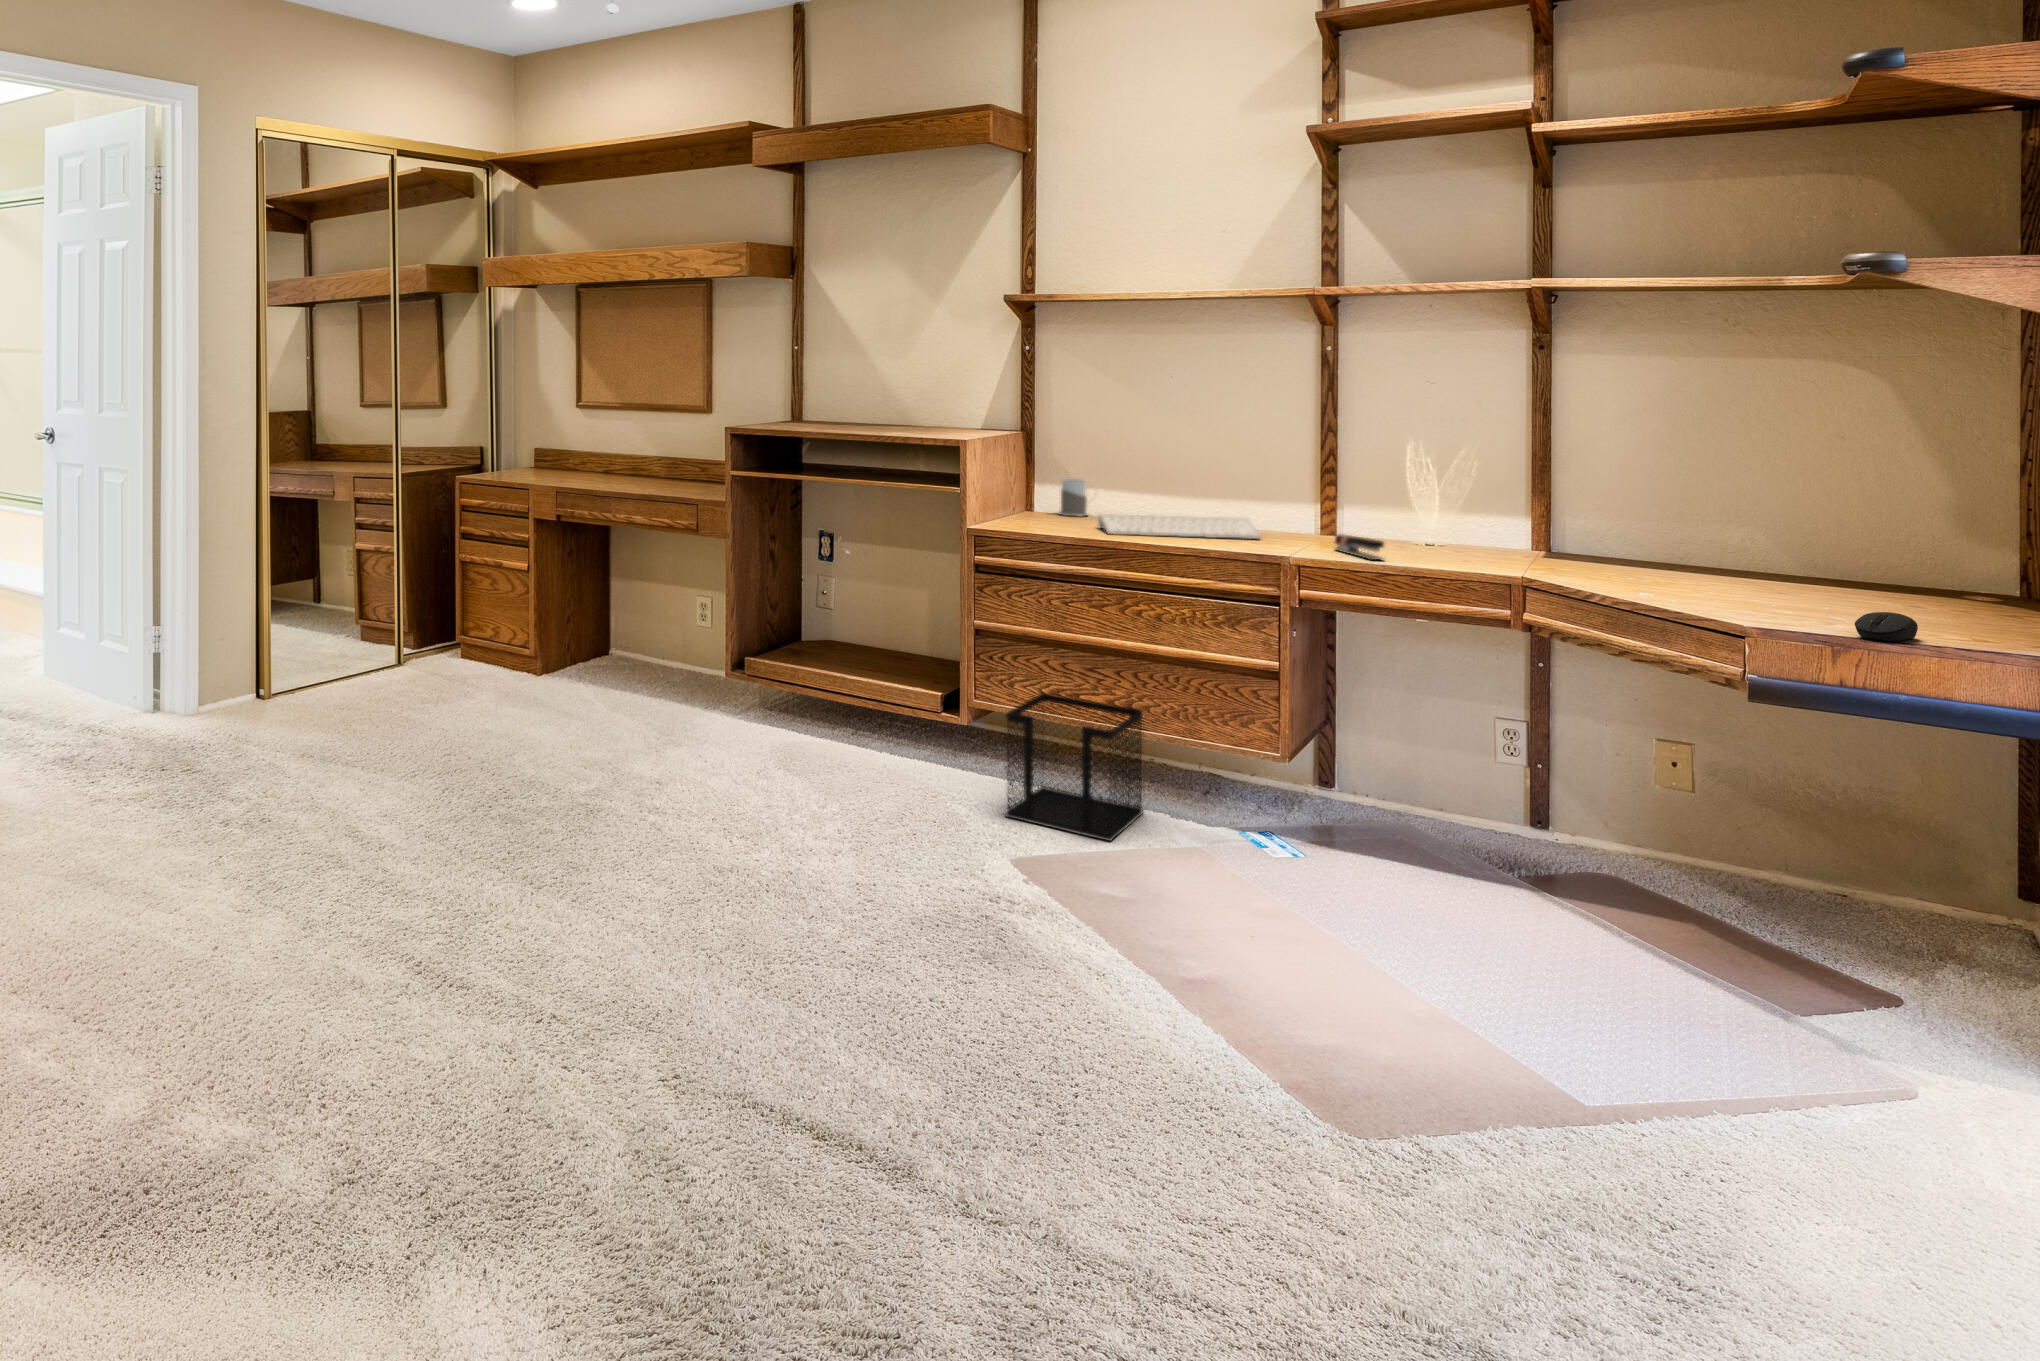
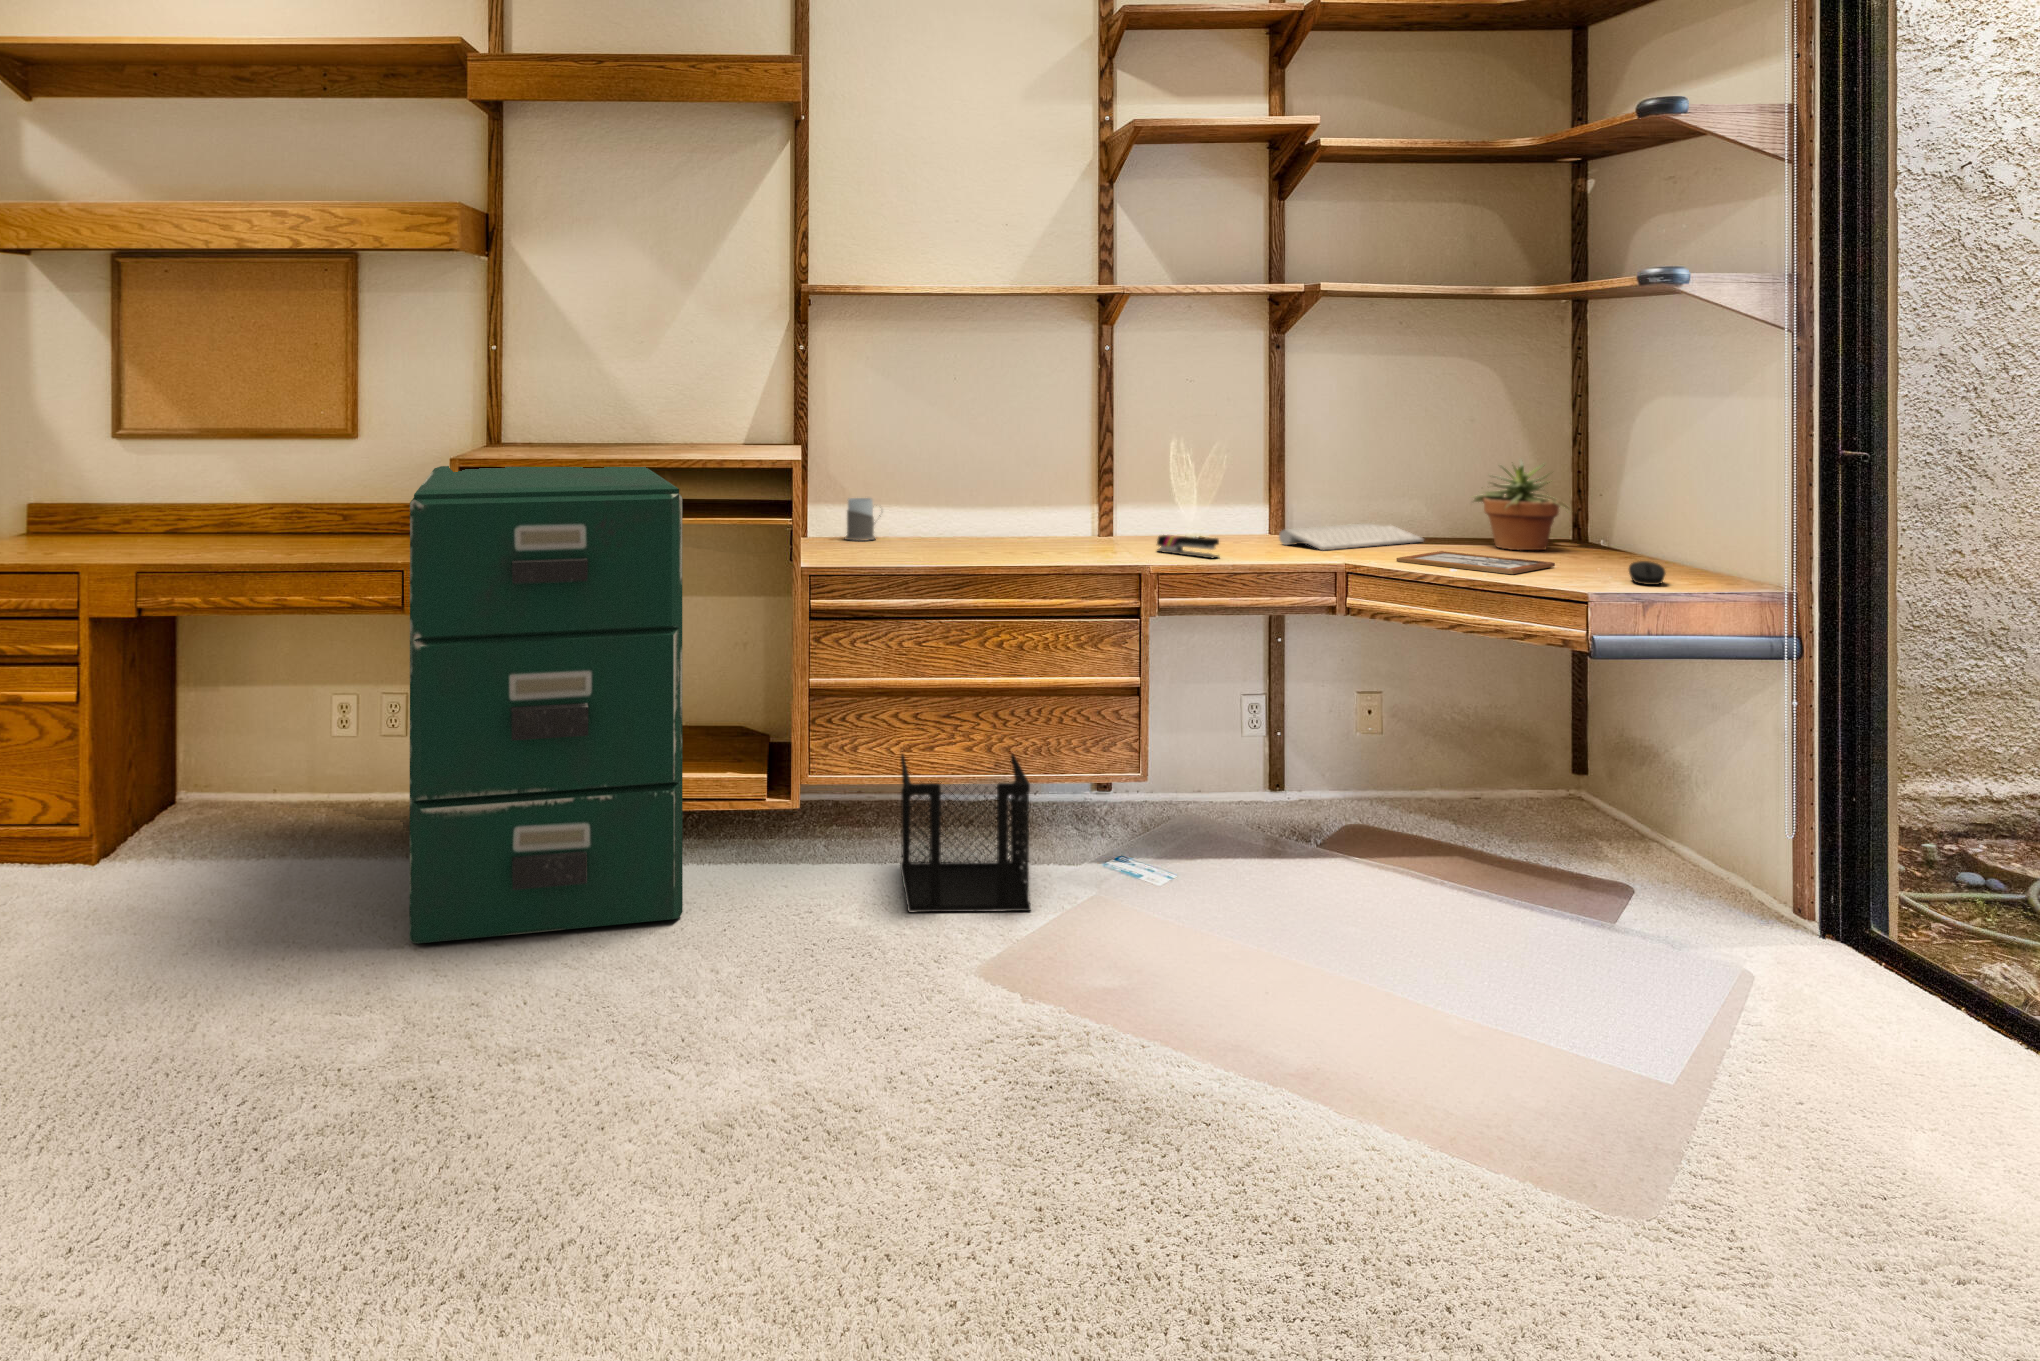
filing cabinet: none [655,435,902,778] -> present [409,466,683,943]
potted plant: none [1799,485,1953,599] -> present [1472,460,1570,551]
keyboard: present [1098,514,1262,539] -> present [1279,523,1424,550]
picture frame: none [1603,581,1818,611] -> present [1396,551,1555,574]

